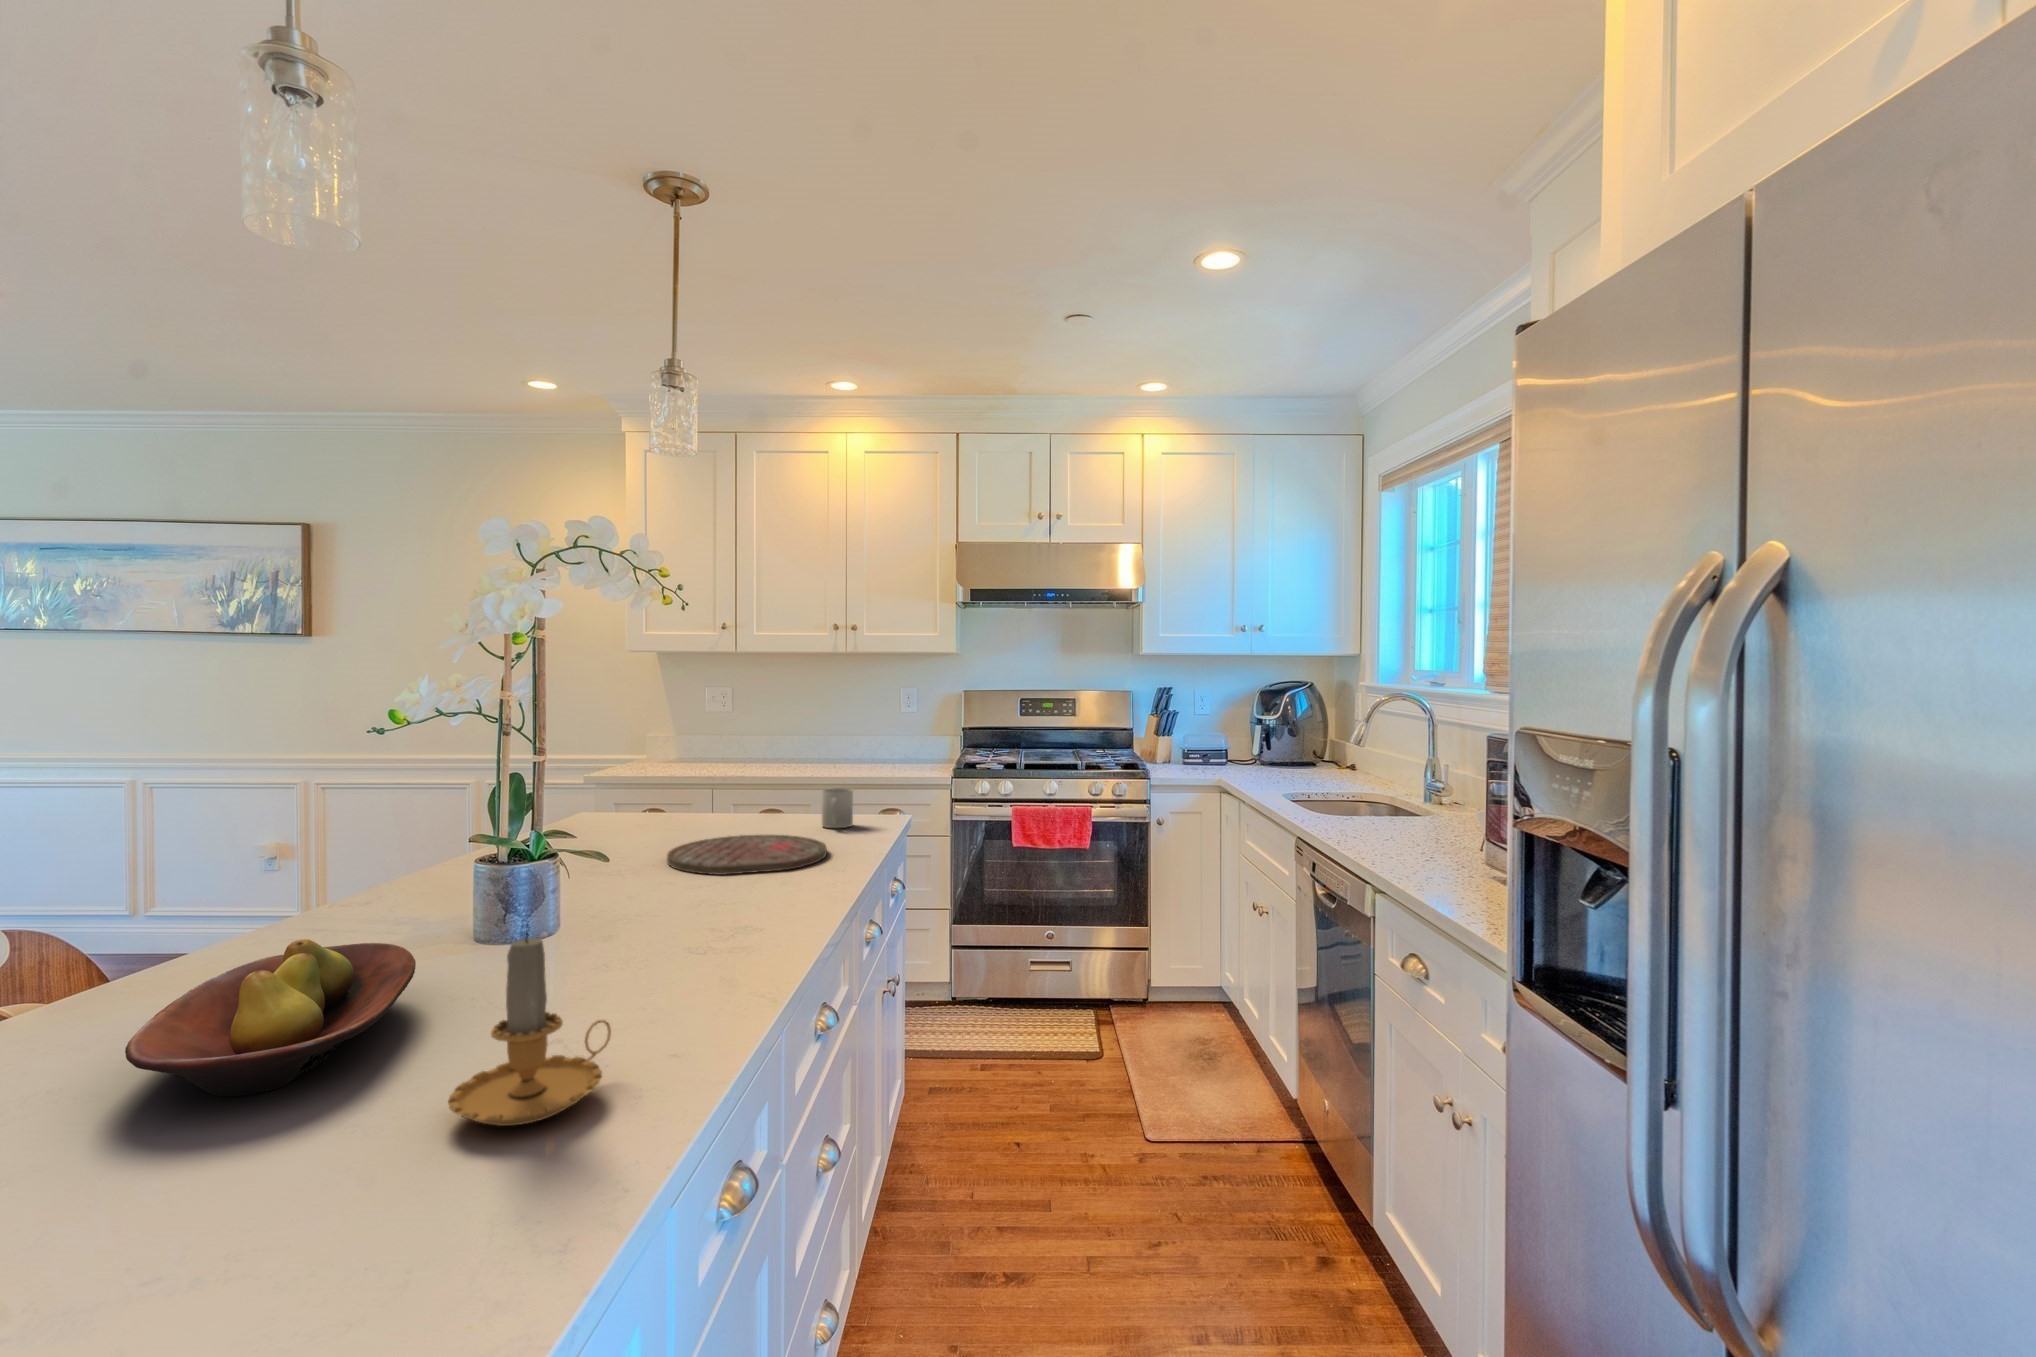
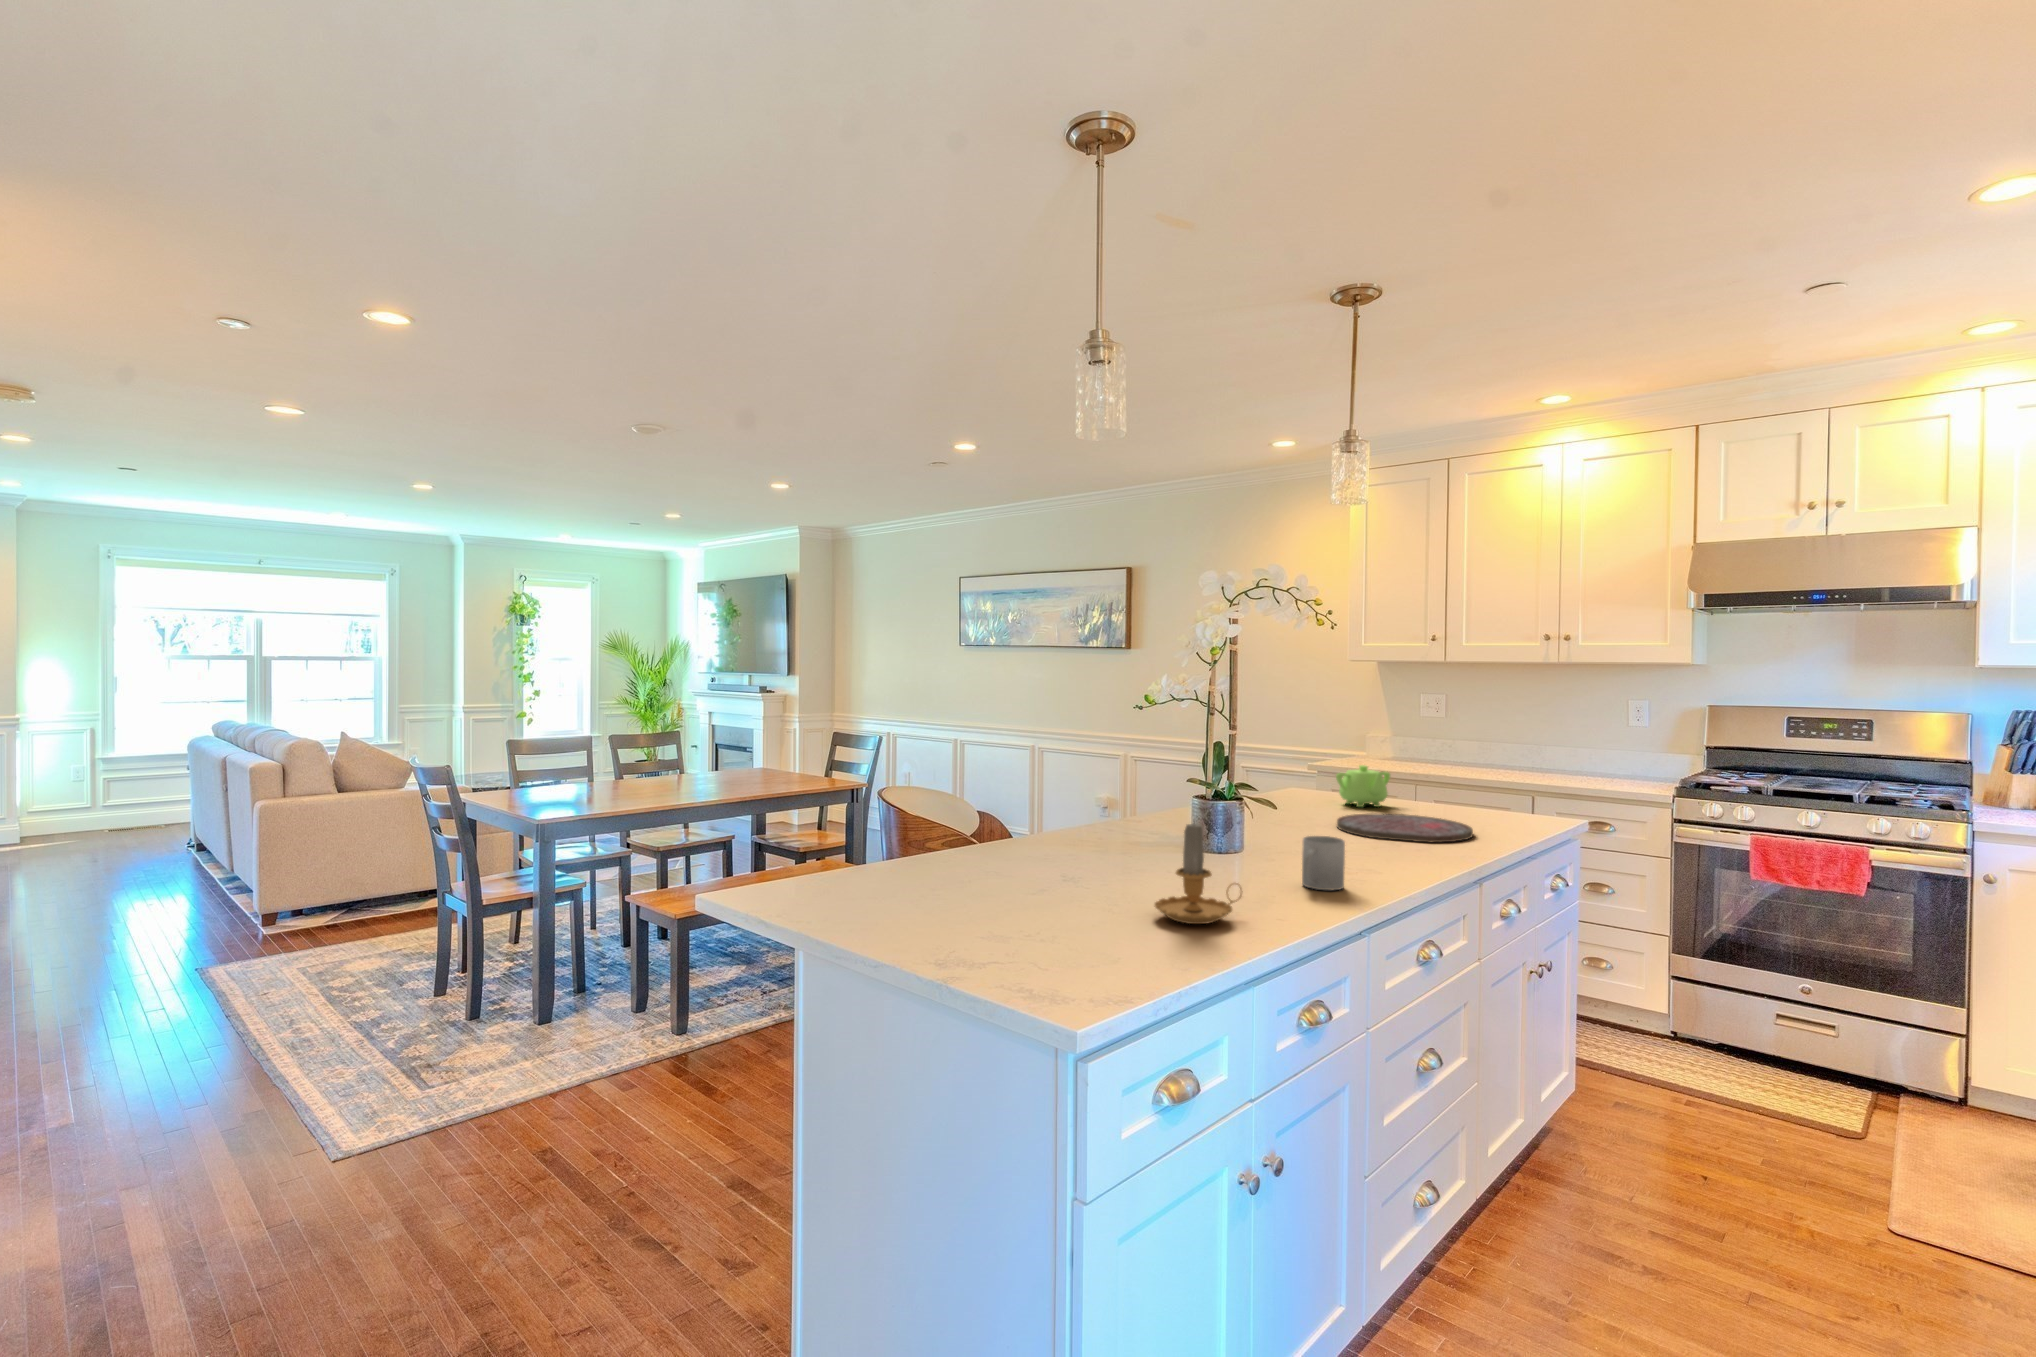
teapot: none [650,779,713,831] -> present [1336,765,1390,807]
mug: present [822,788,853,828] -> present [1302,836,1345,890]
fruit bowl: present [125,939,416,1096] -> none [1029,820,1154,888]

